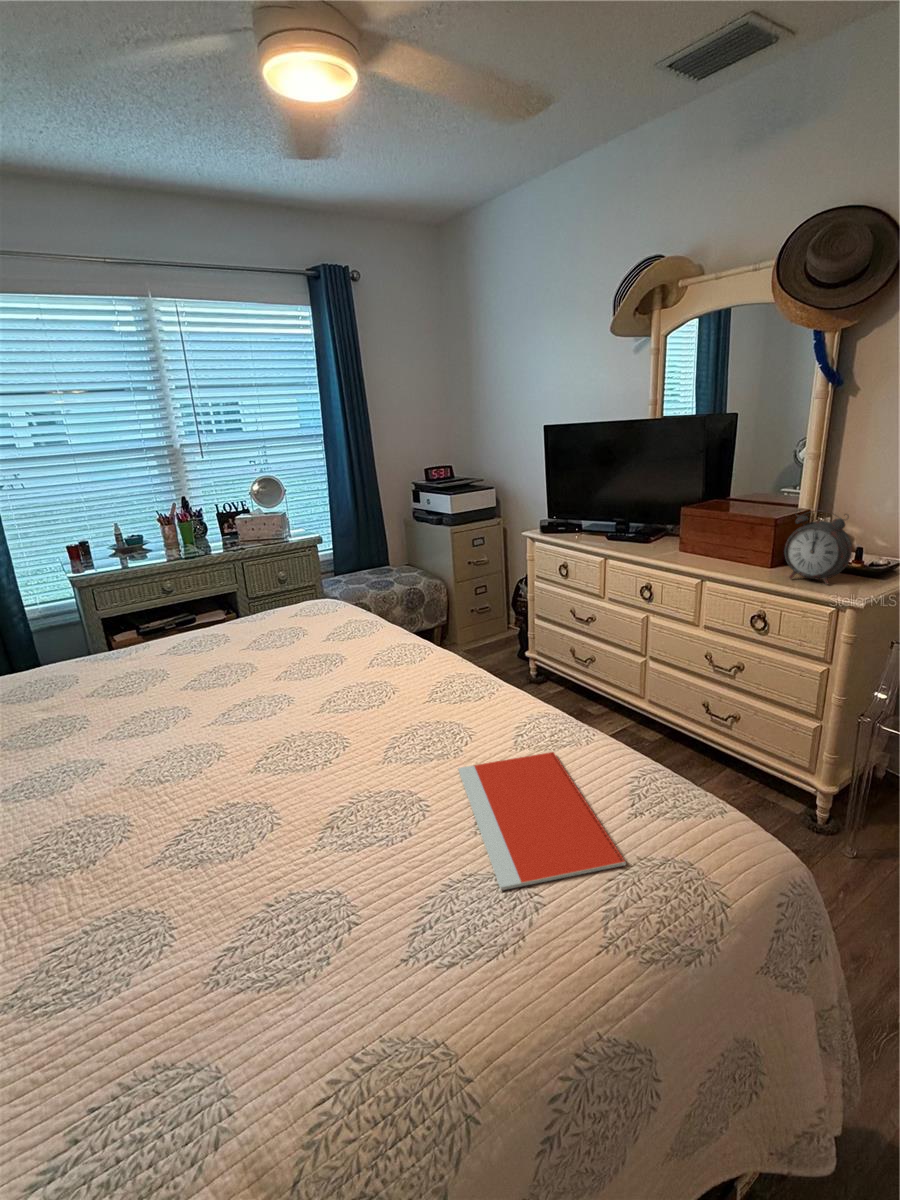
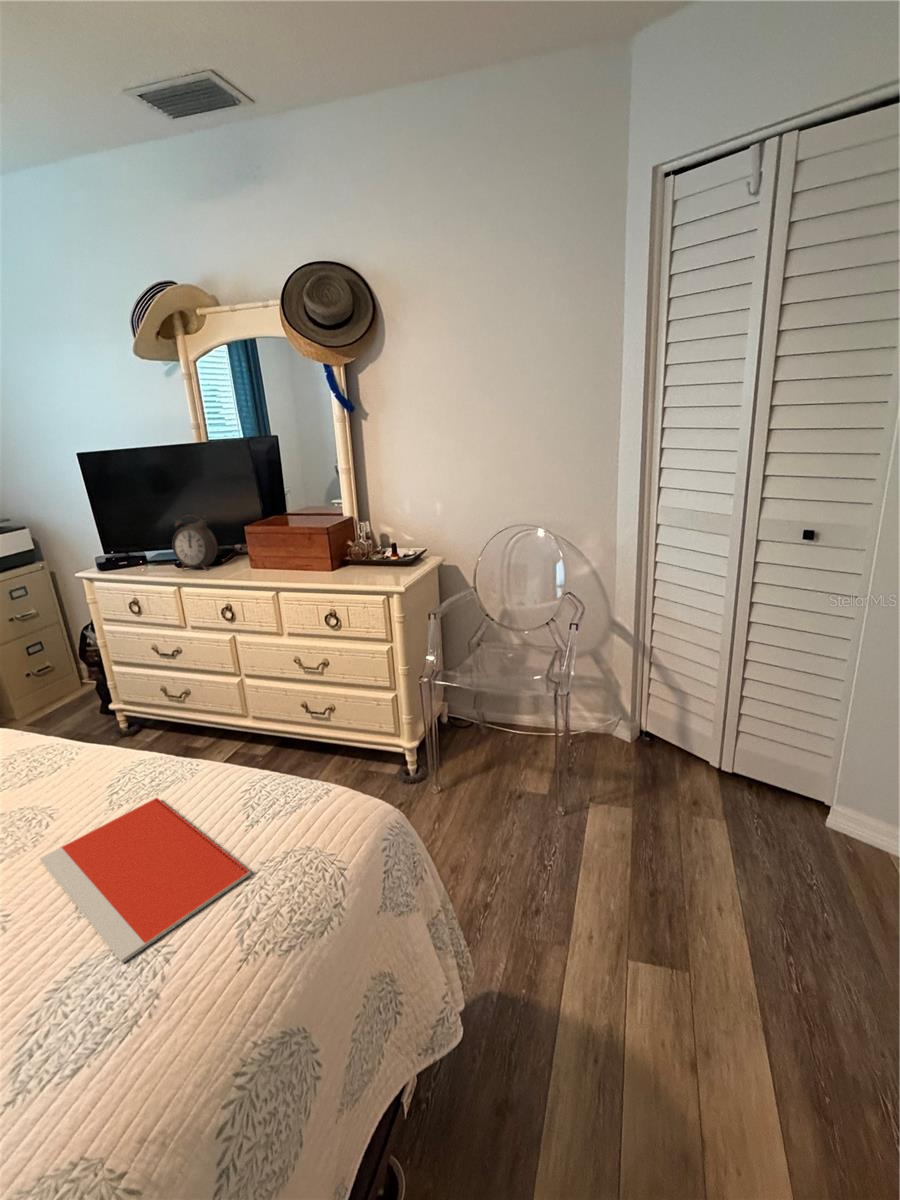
alarm clock: present [784,510,852,584] -> present [172,515,217,570]

